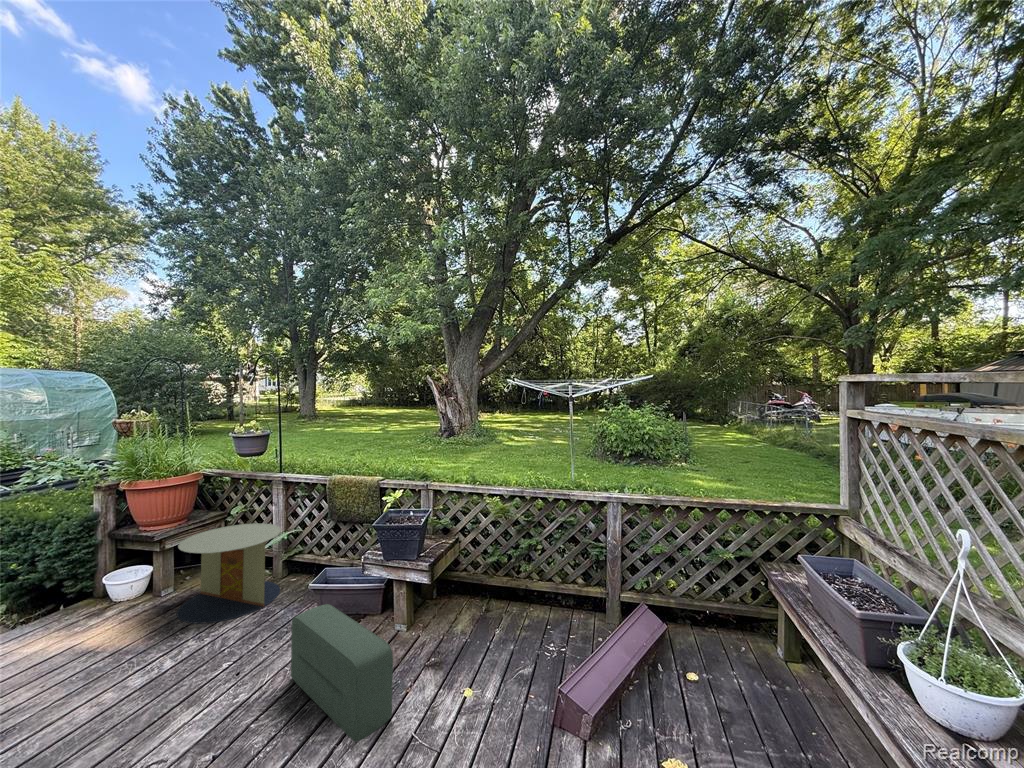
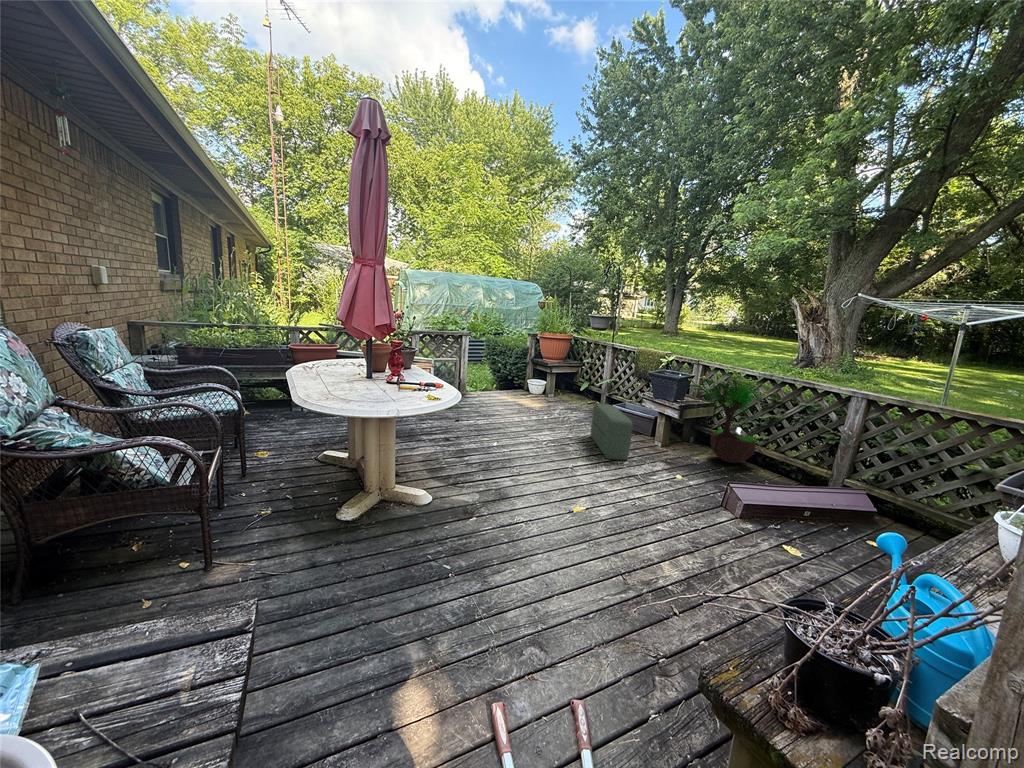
potted tree: none [456,496,528,619] -> present [706,374,759,463]
side table: present [177,523,281,624] -> none [552,368,607,414]

